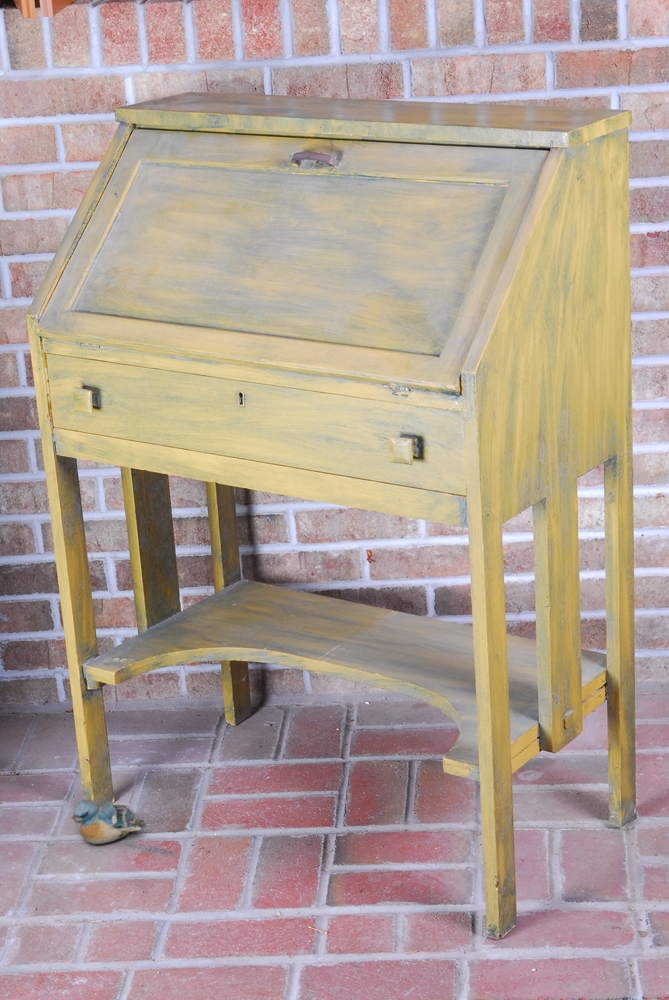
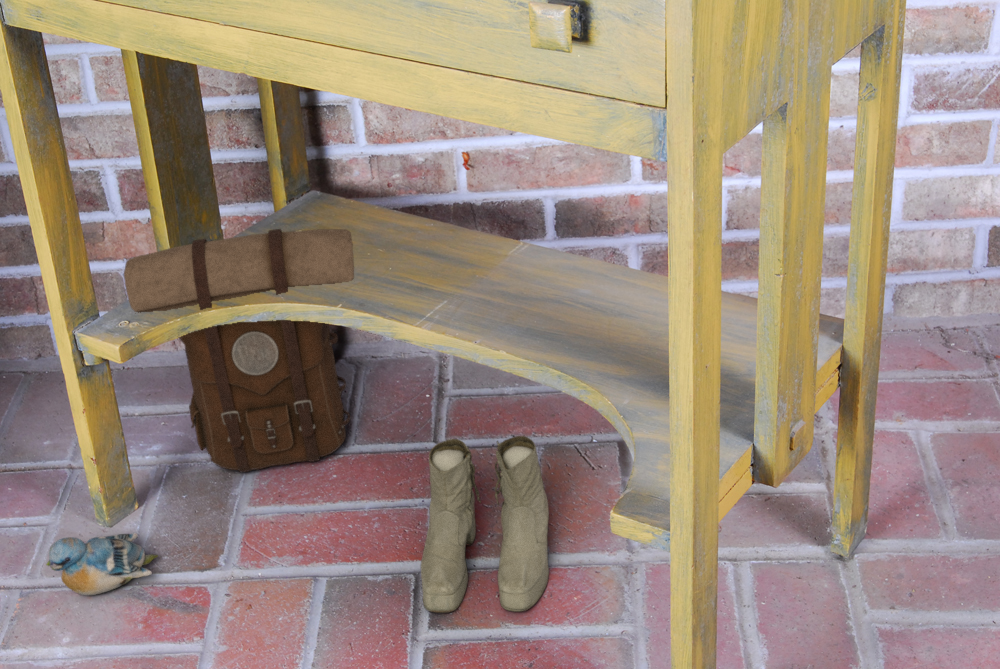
backpack: none [132,595,288,775] -> present [124,229,354,472]
boots: none [329,734,420,855] -> present [421,436,549,613]

